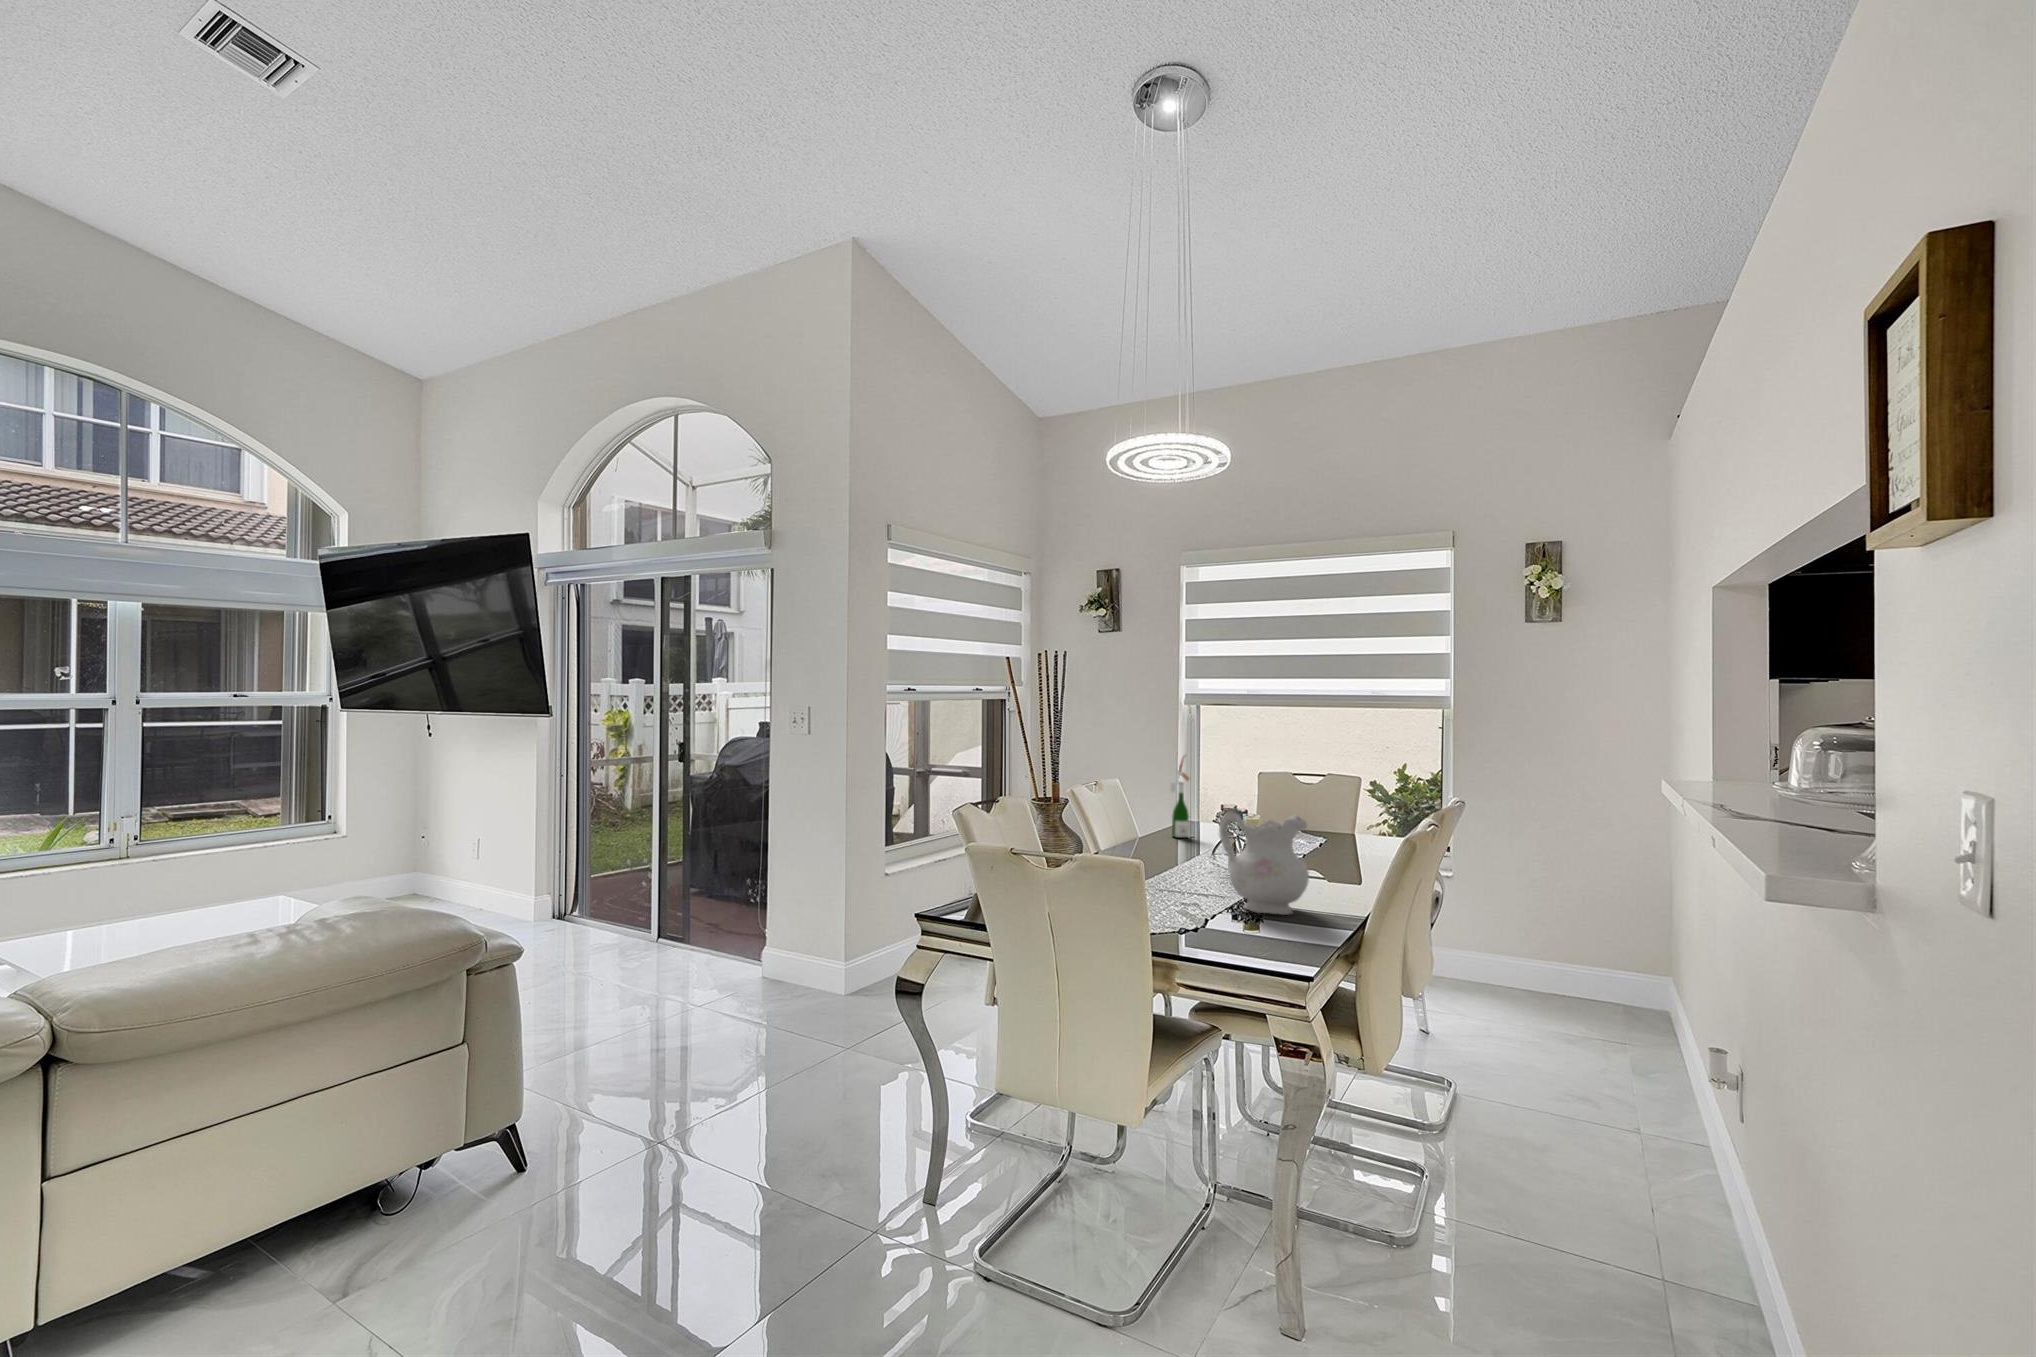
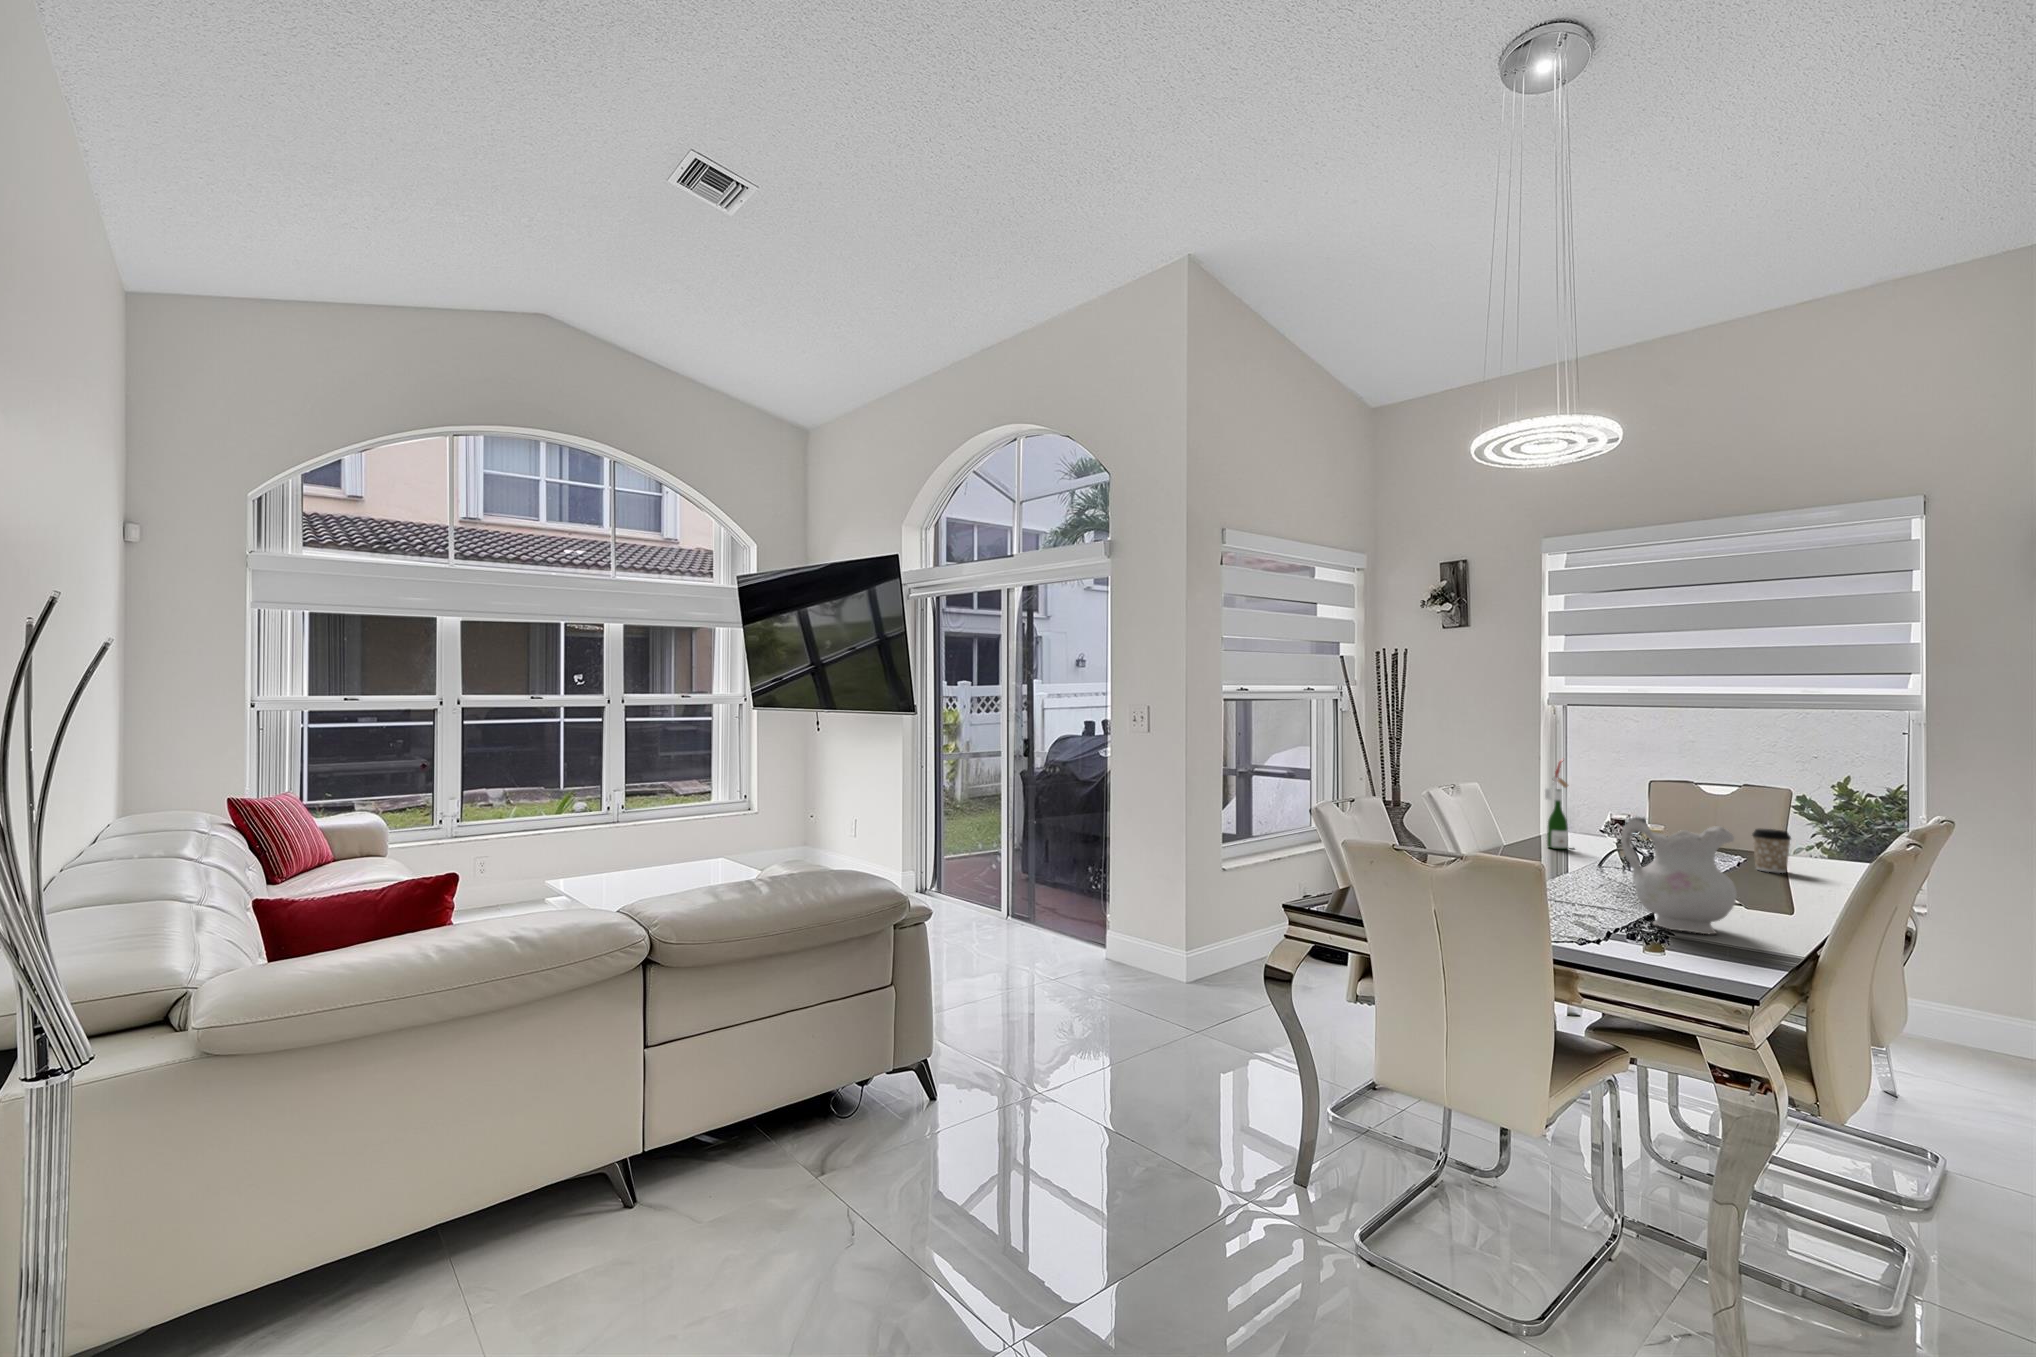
coffee cup: none [1330,813,1359,851] -> present [1752,829,1791,873]

